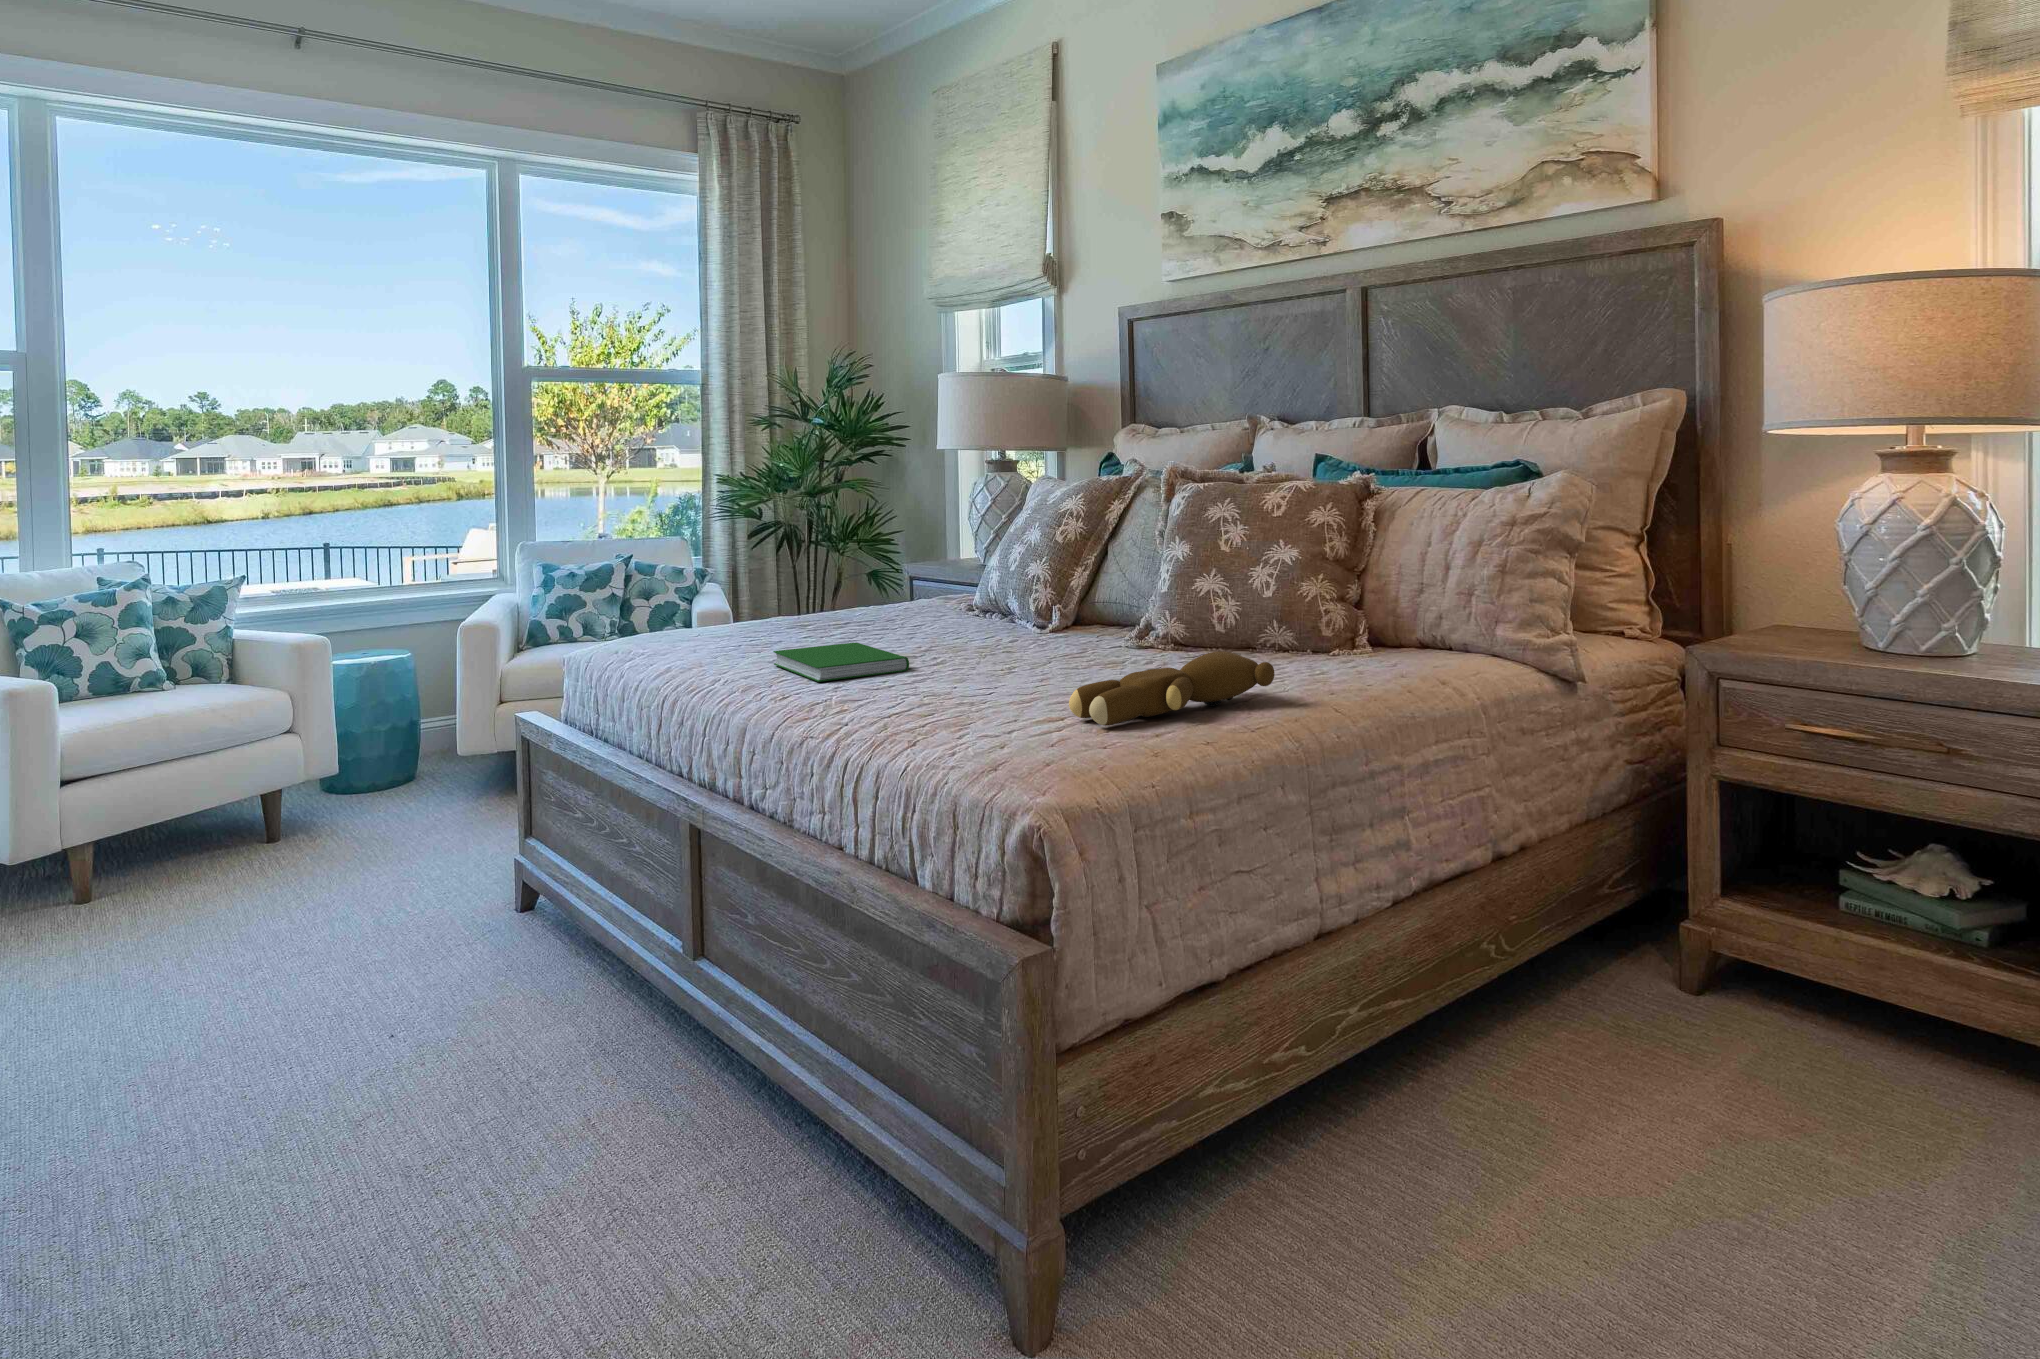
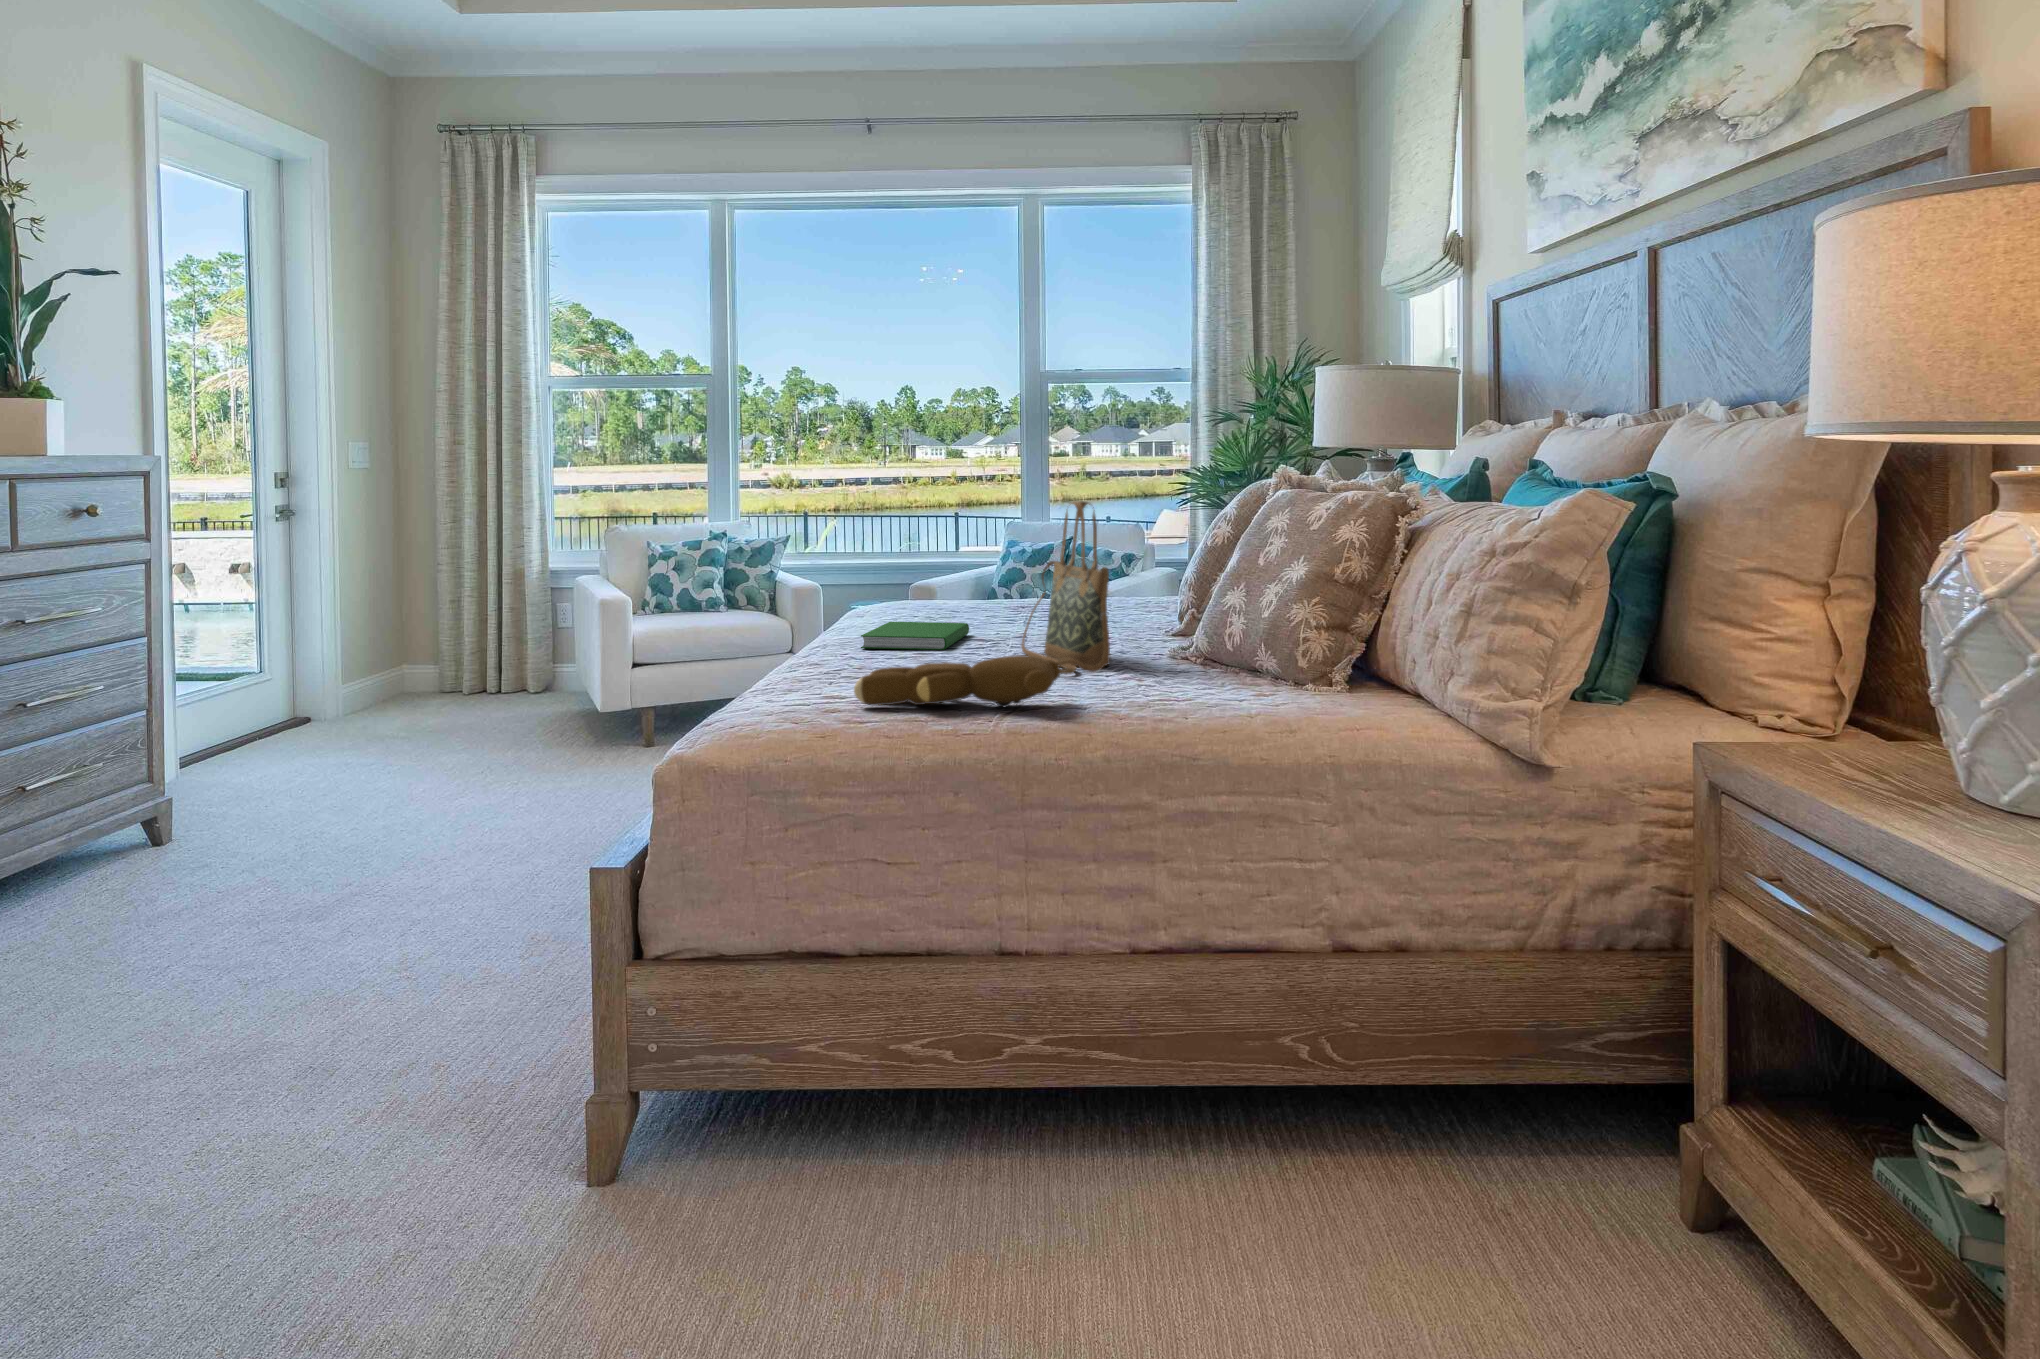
handbag: none [990,501,1138,673] -> present [1021,501,1110,674]

